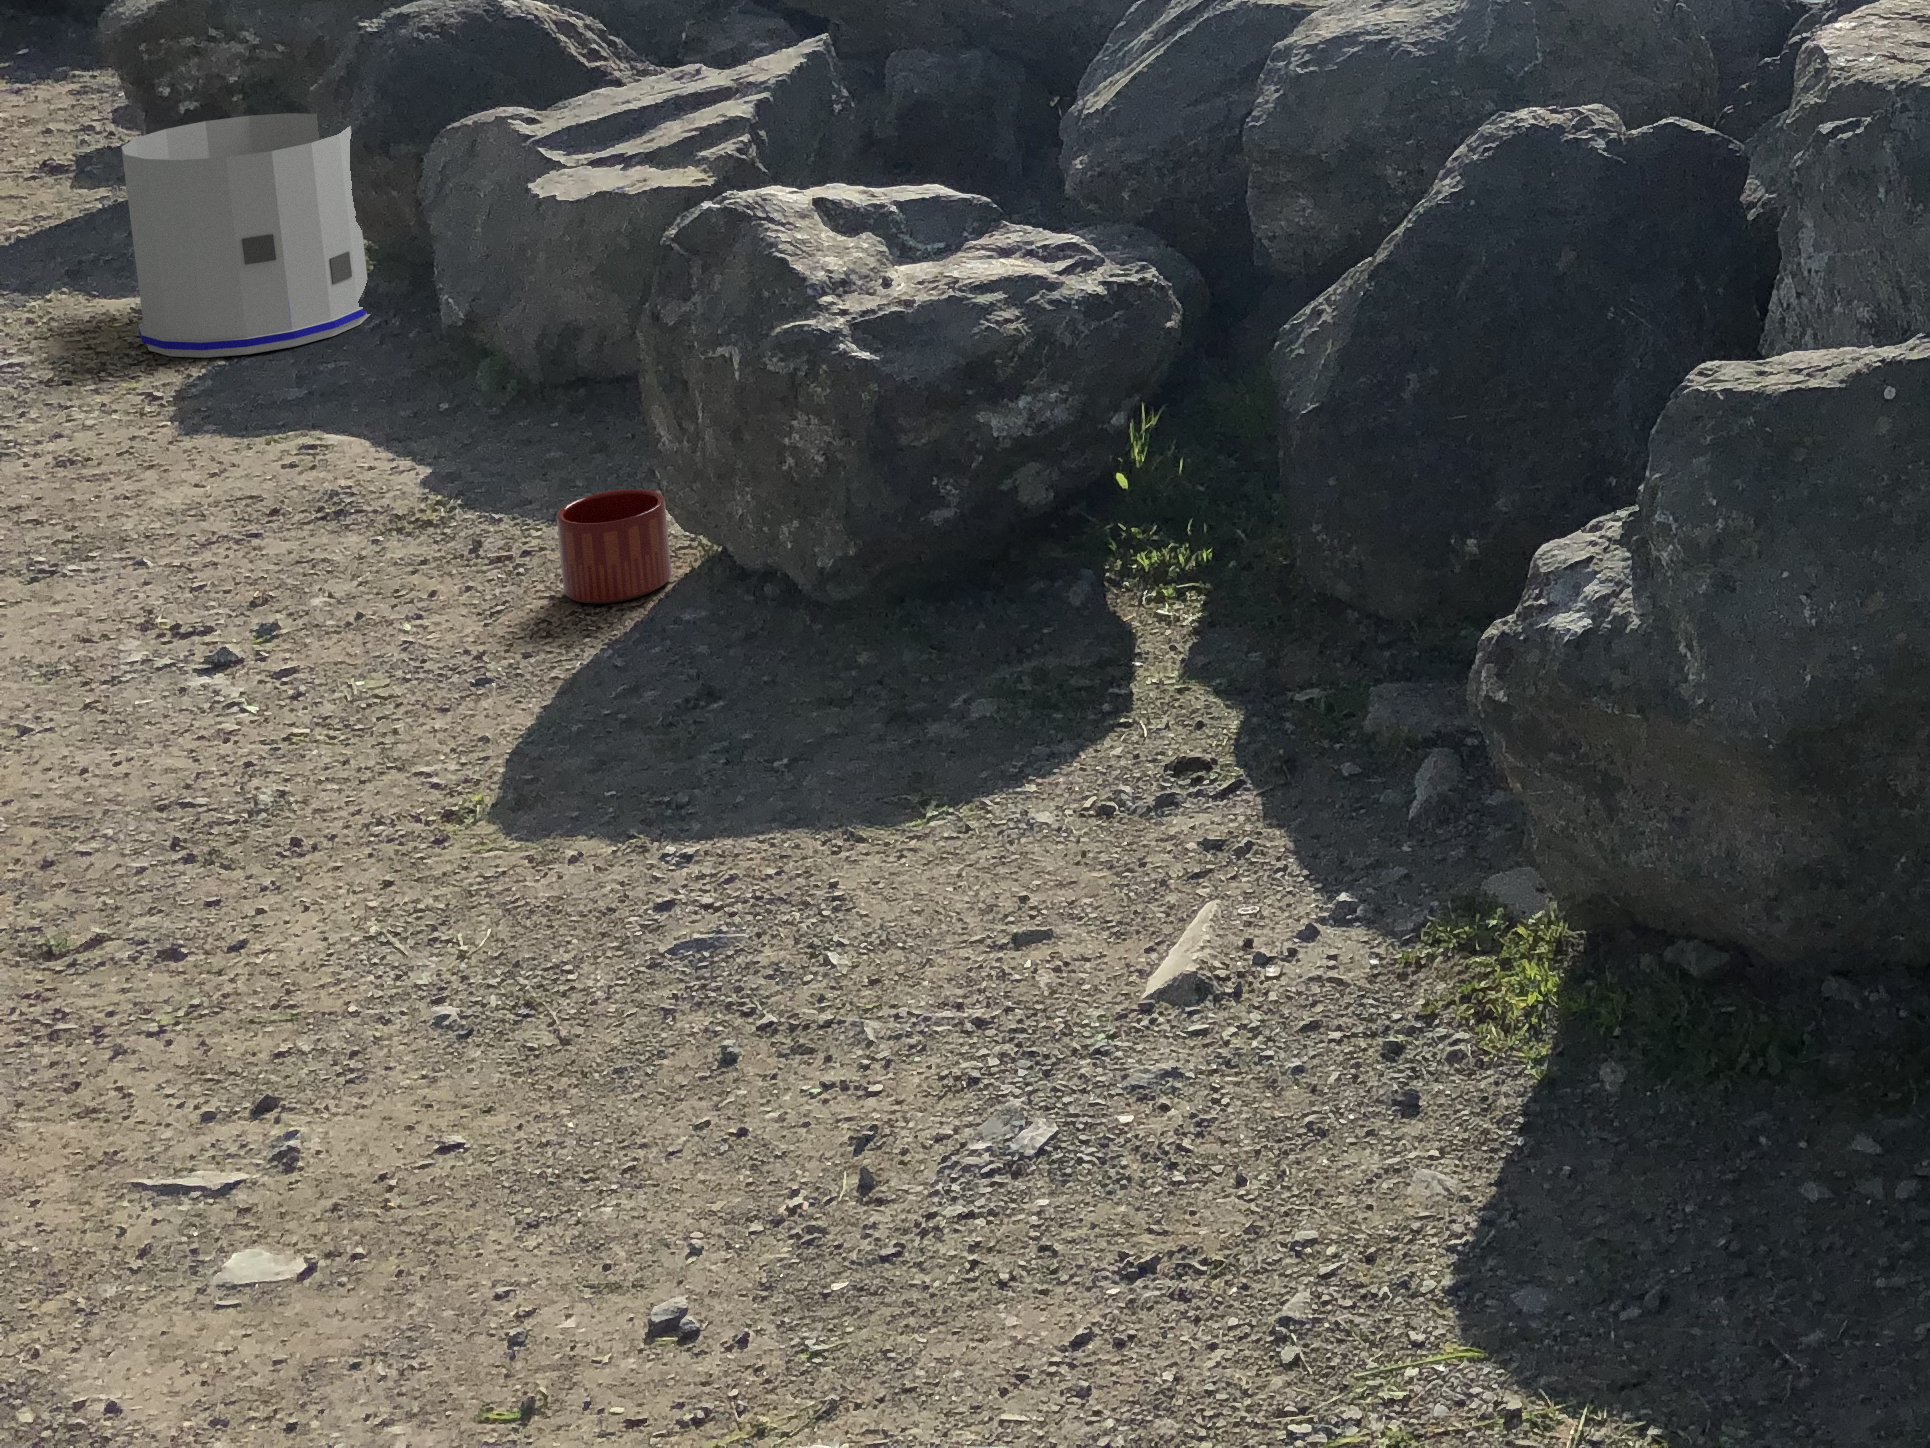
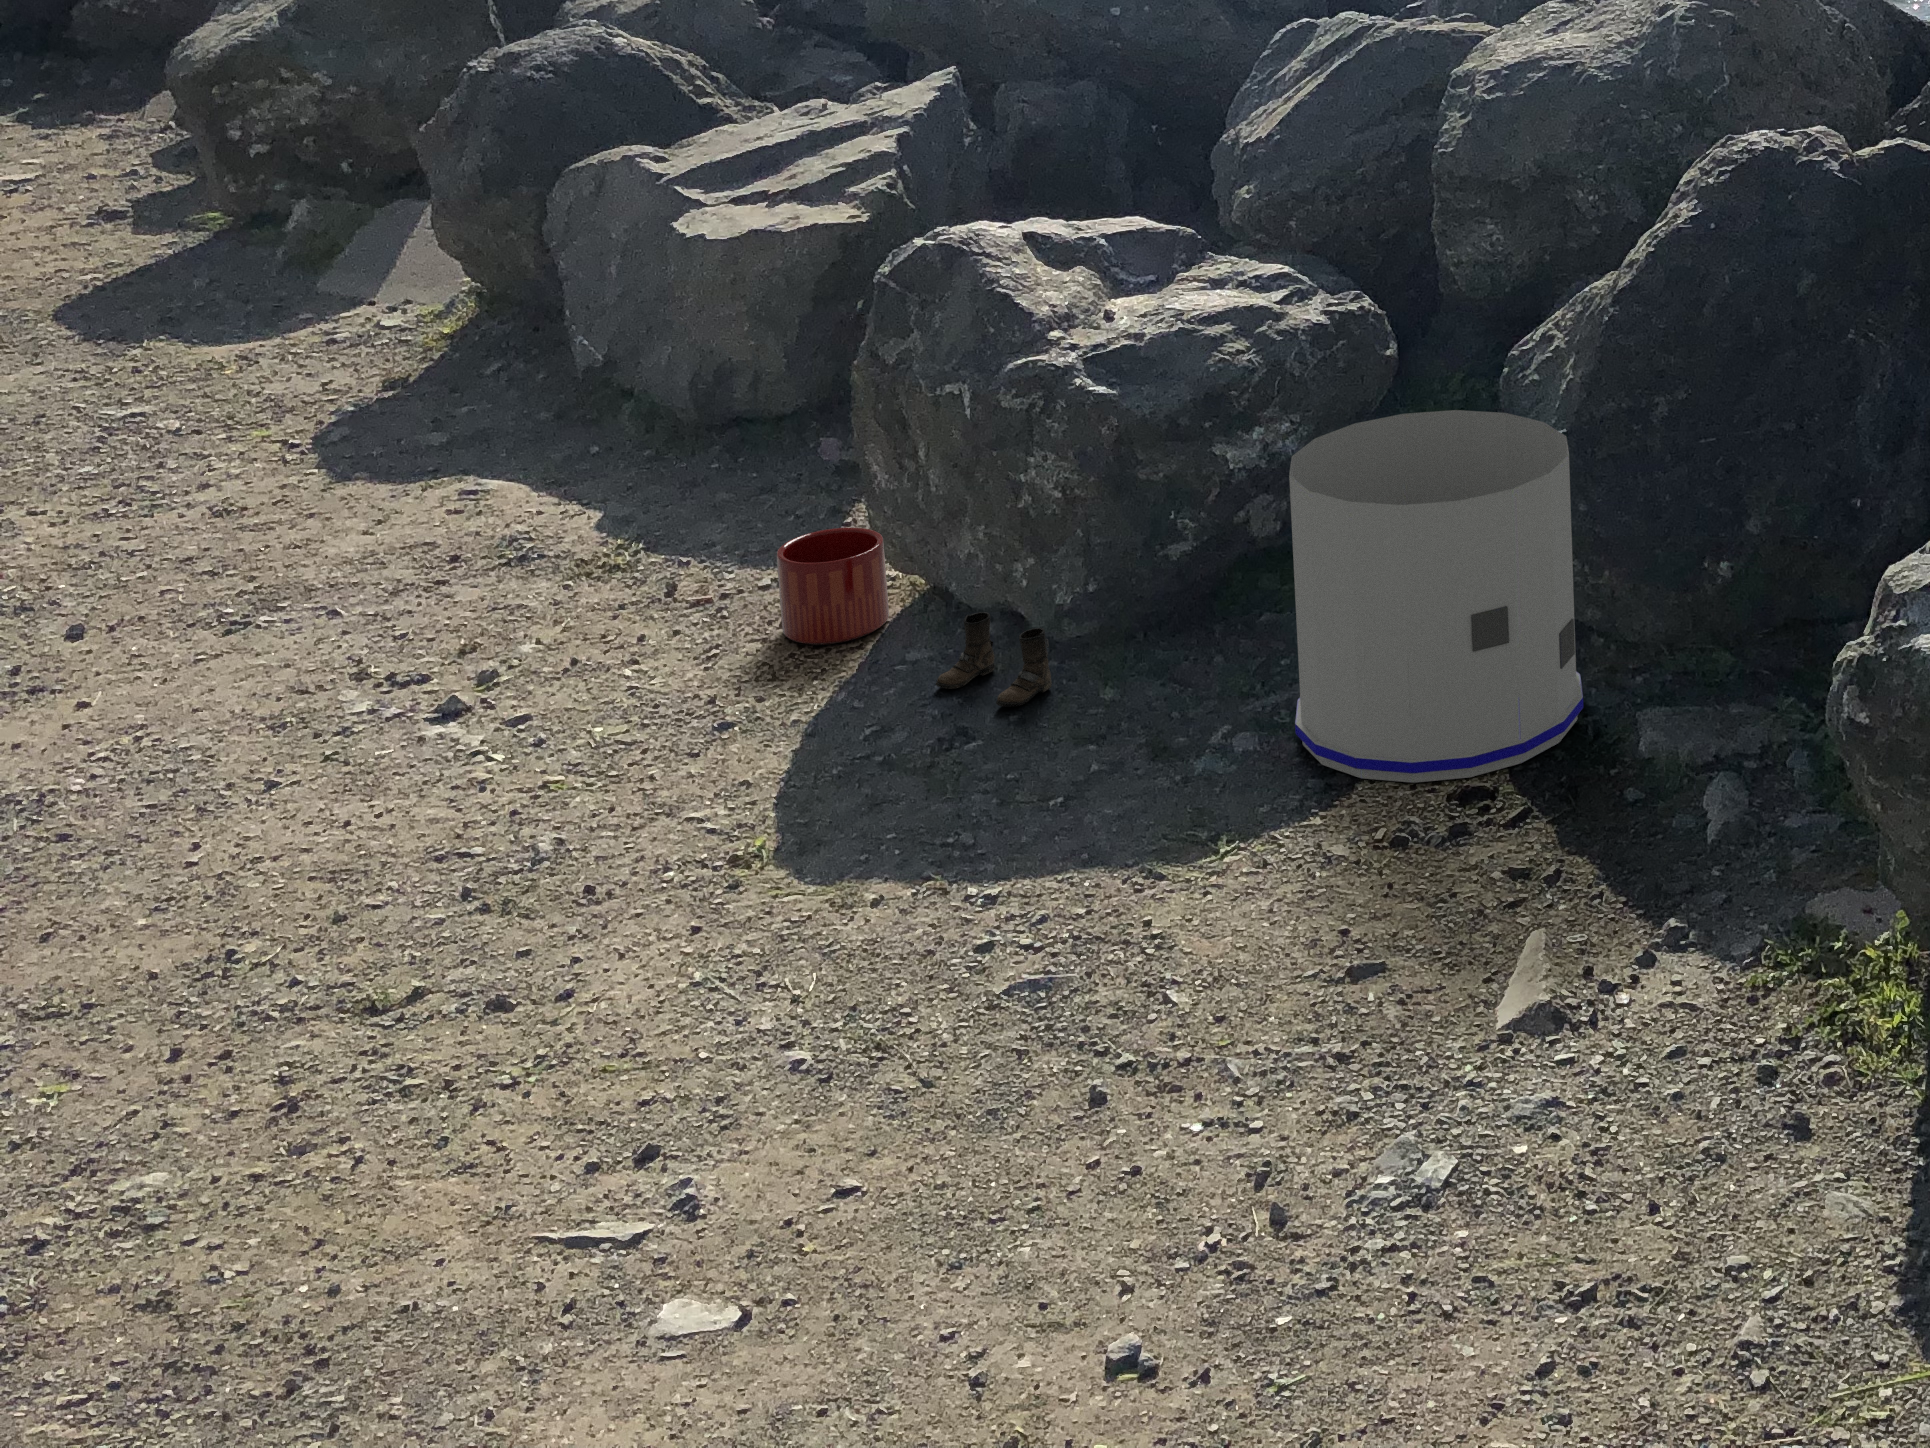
trash can: present [121,113,370,358] -> present [1289,410,1583,783]
boots: none [694,575,807,668] -> present [936,612,1052,707]

